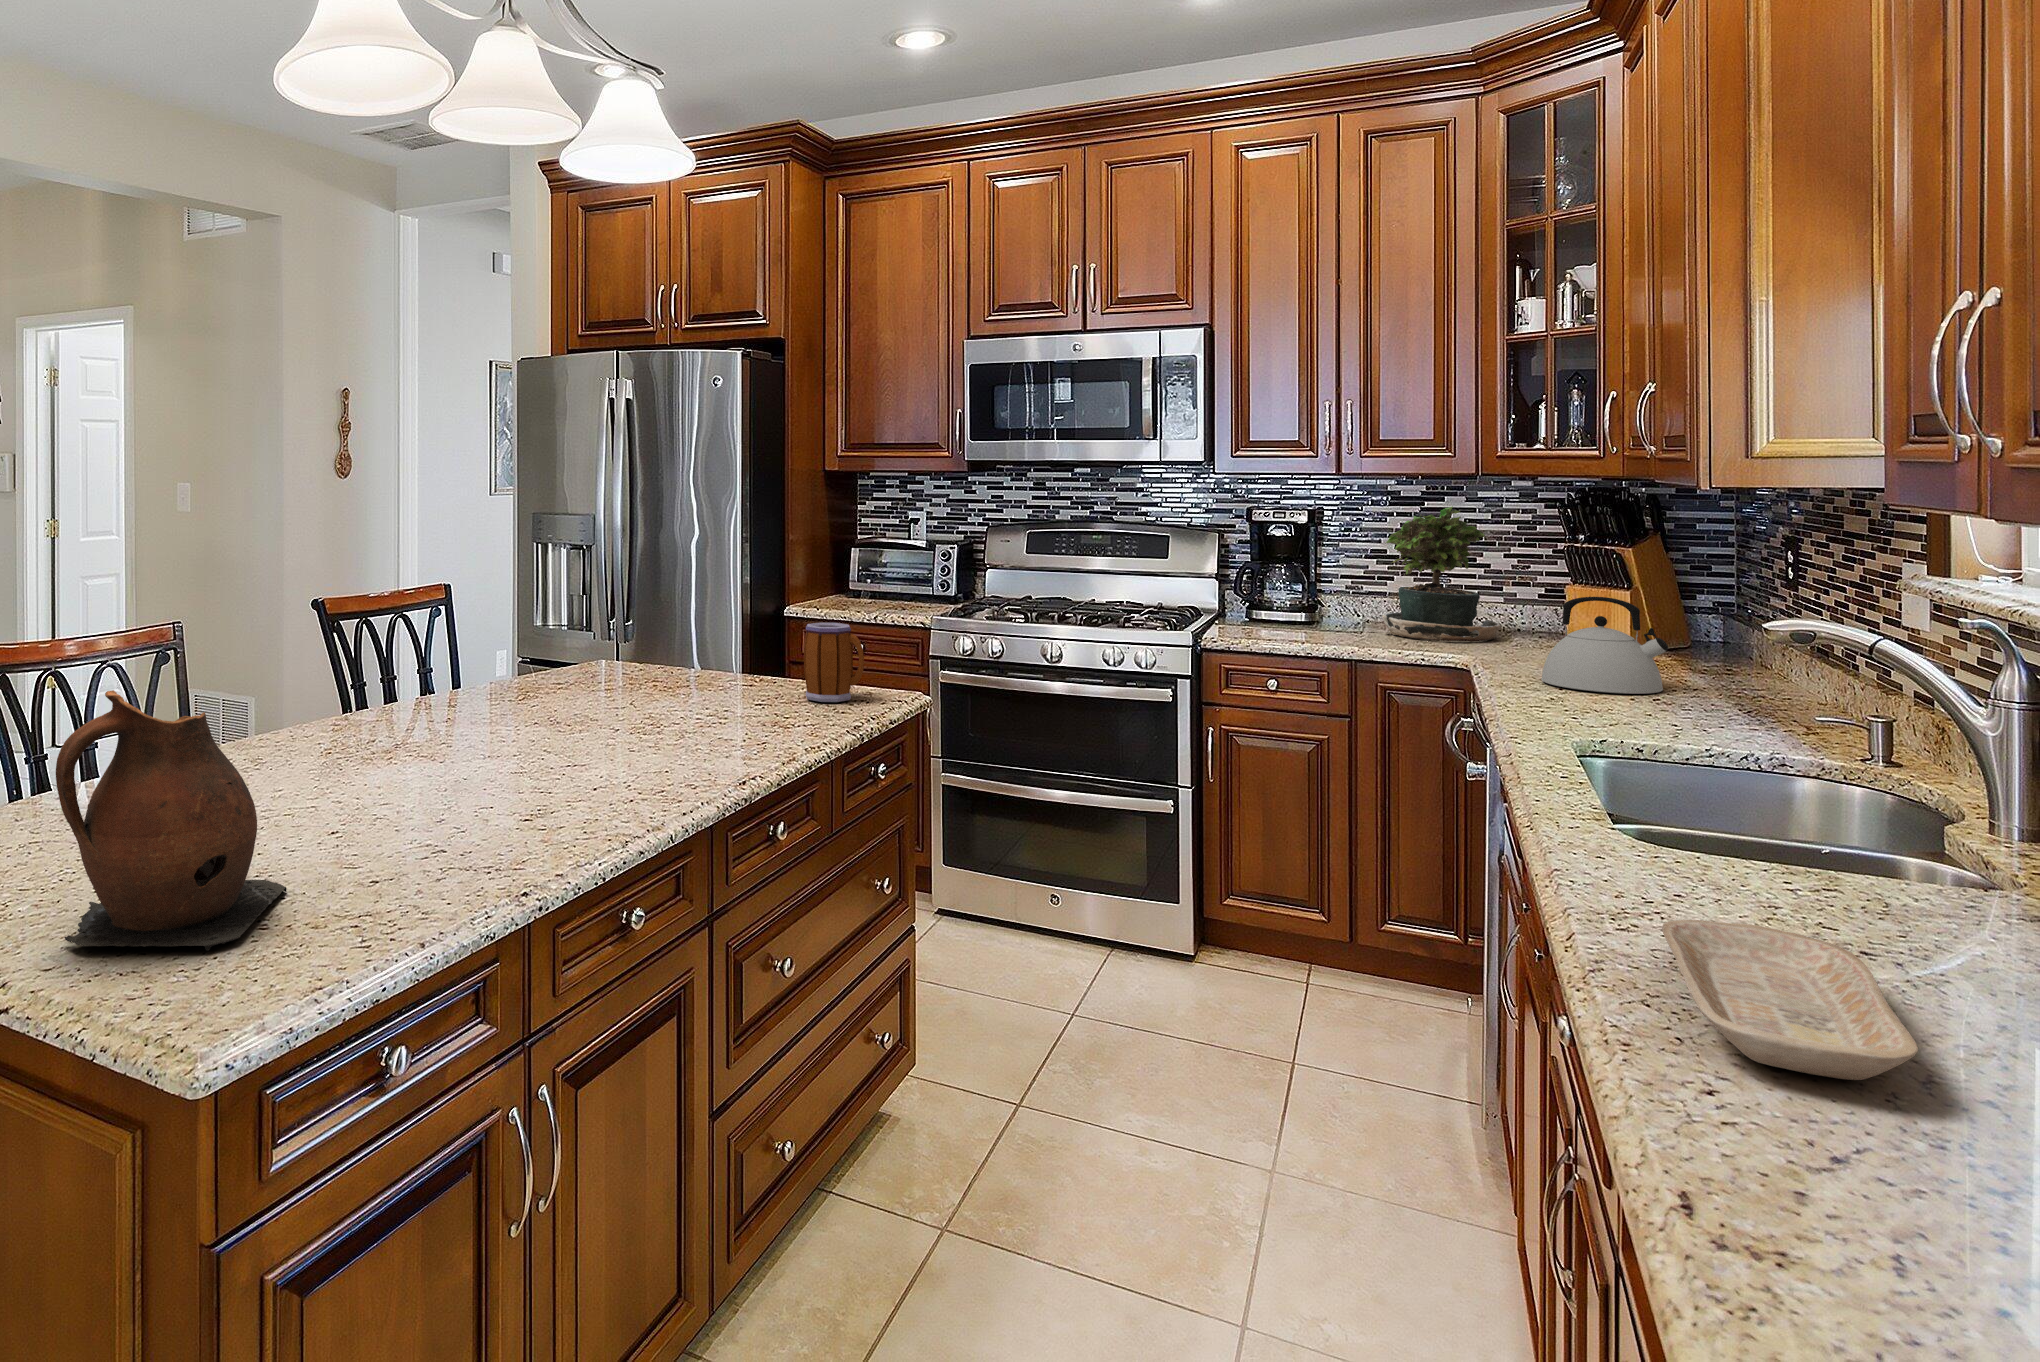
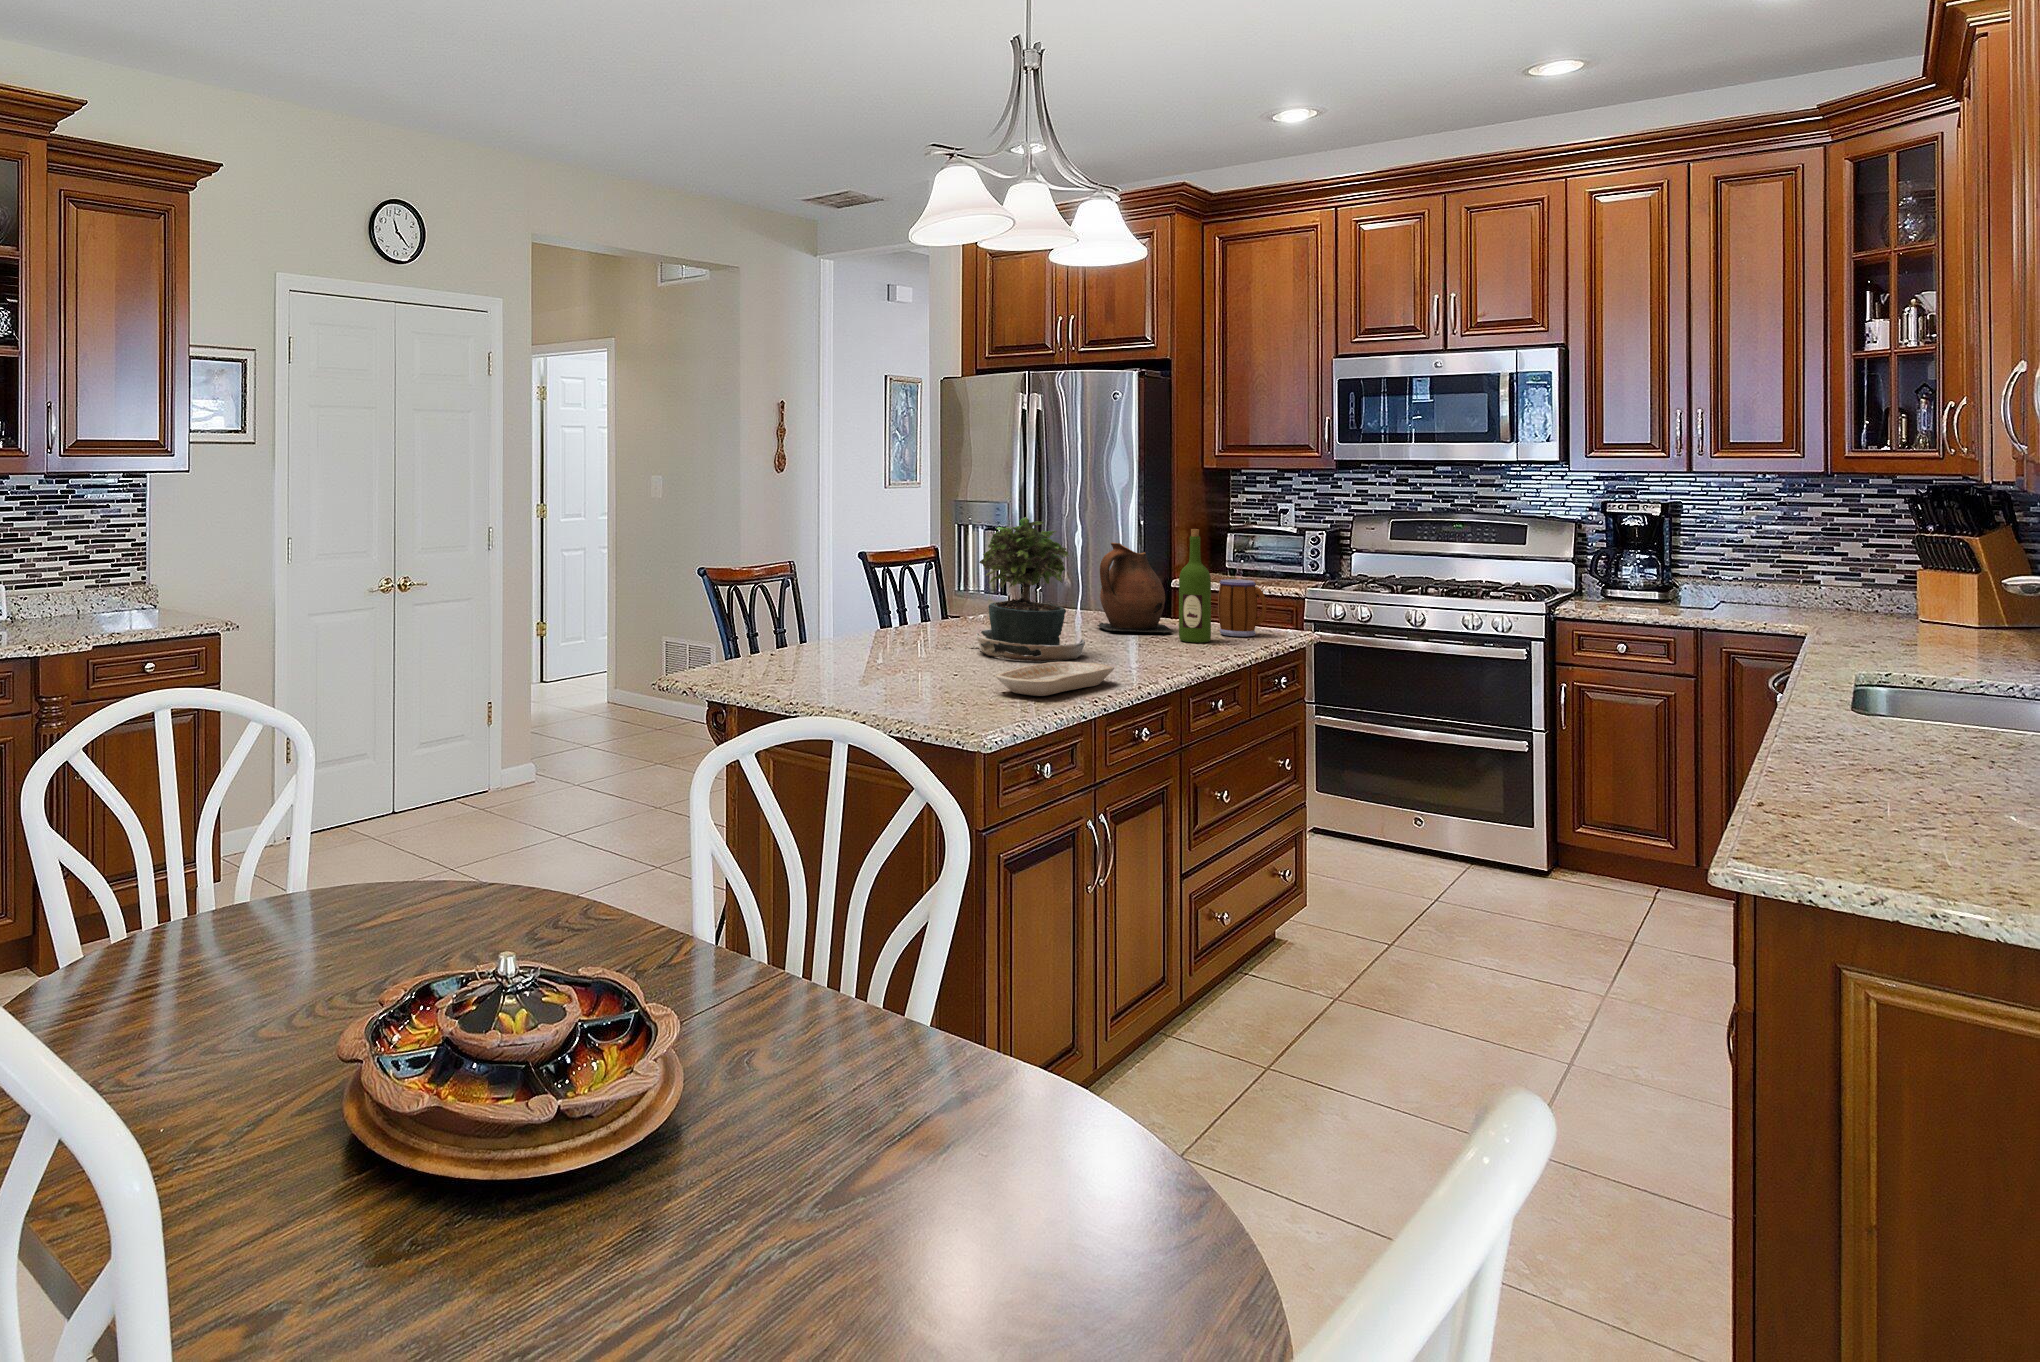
potted plant: present [1347,506,1501,642] -> present [943,517,1085,661]
wine bottle: none [747,557,788,717] -> present [1179,529,1211,643]
kettle: present [1541,597,1668,694] -> none [1864,574,1981,653]
ceramic pitcher: present [56,690,287,951] -> present [1097,543,1172,634]
tray: present [1662,919,1918,1080] -> present [996,662,1114,696]

